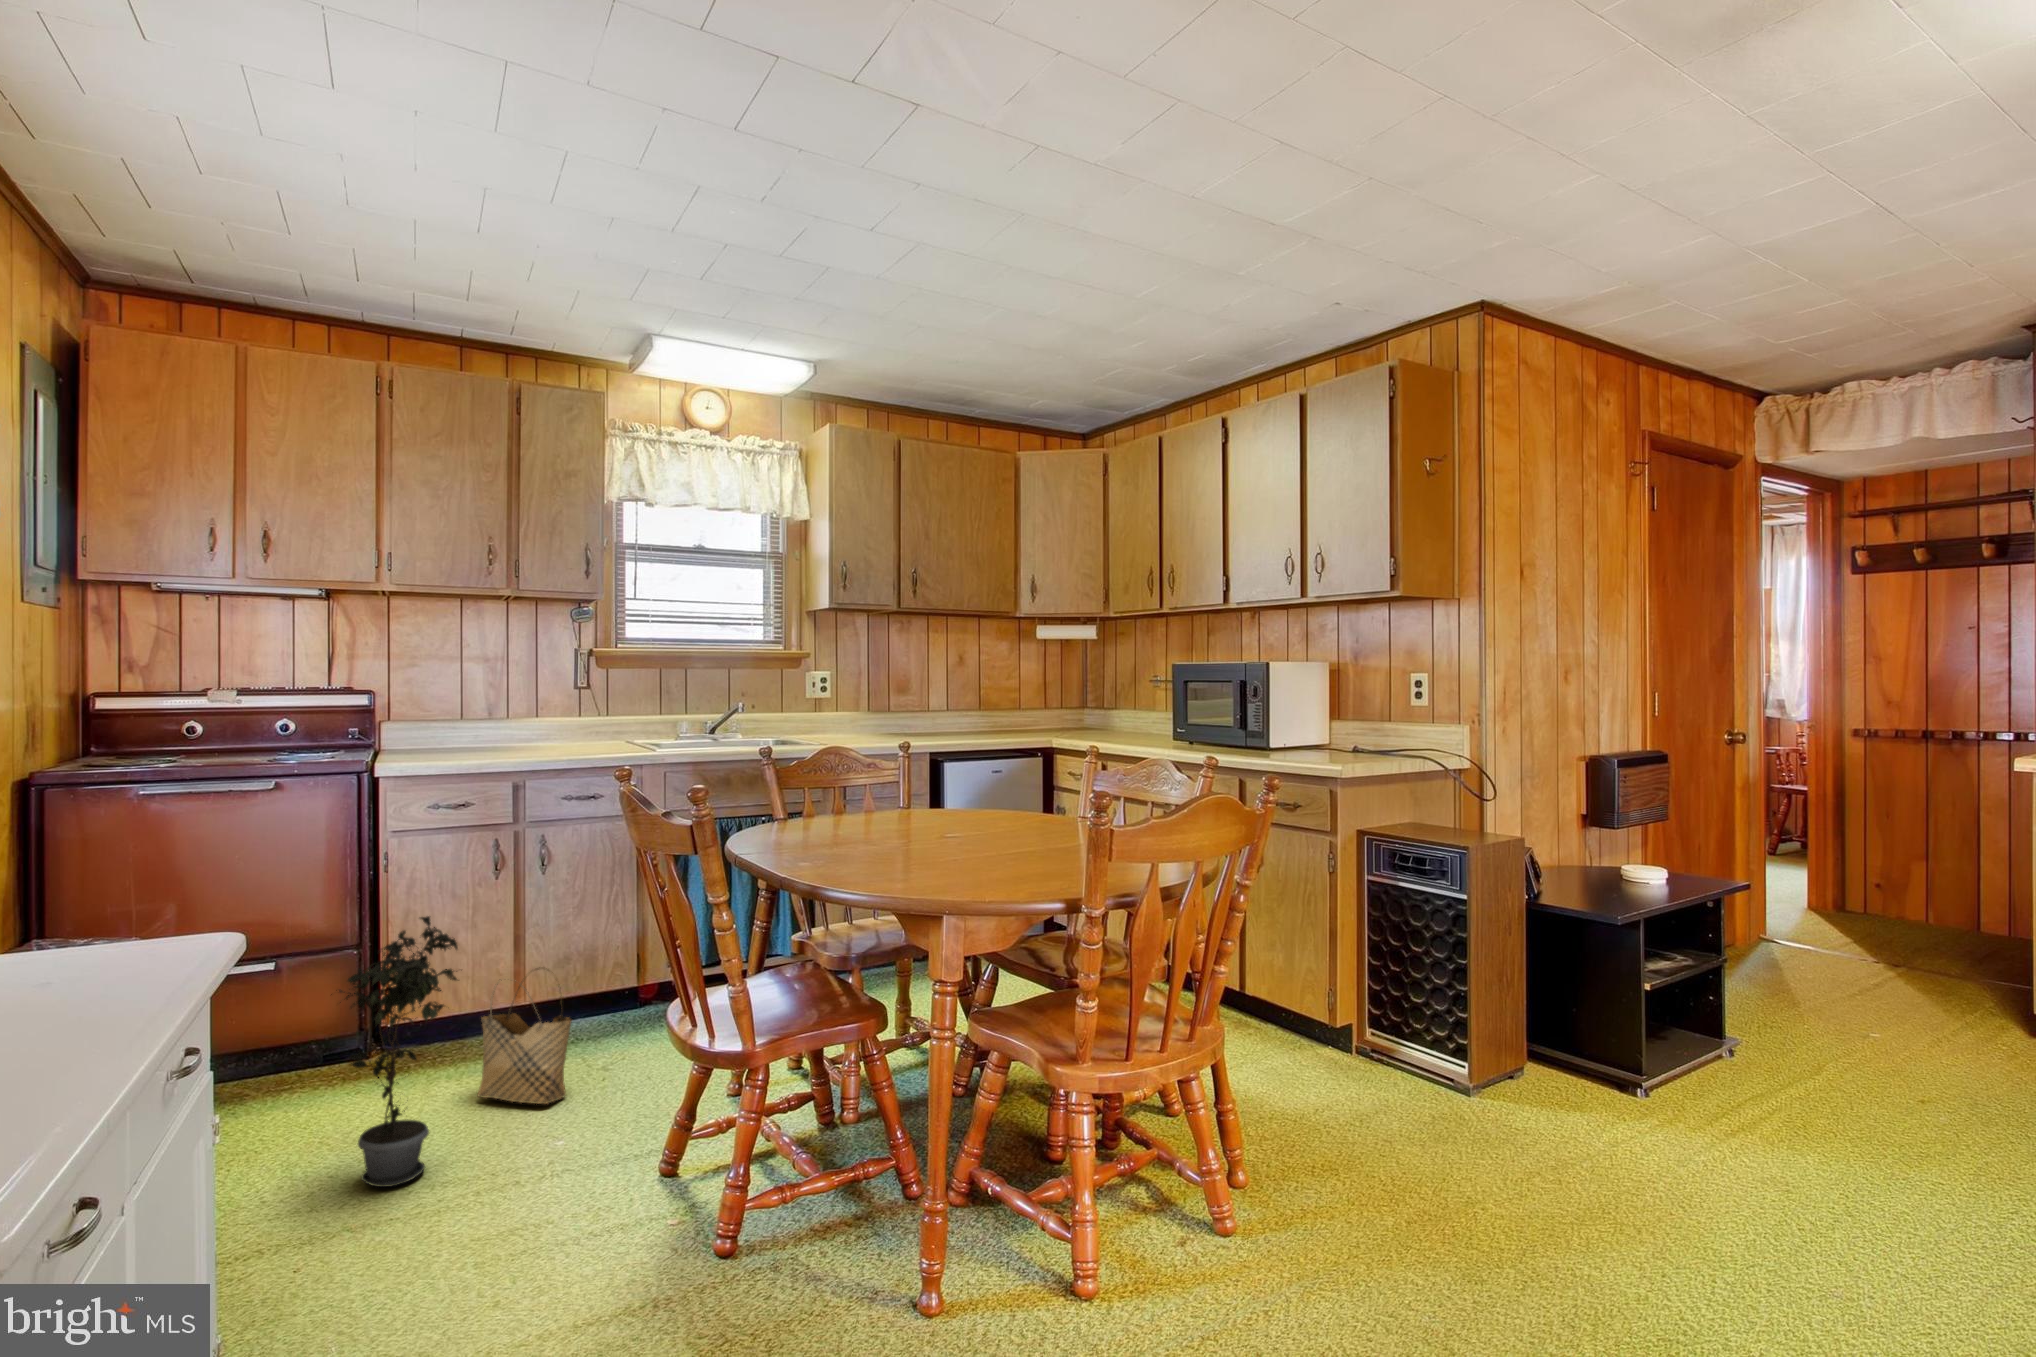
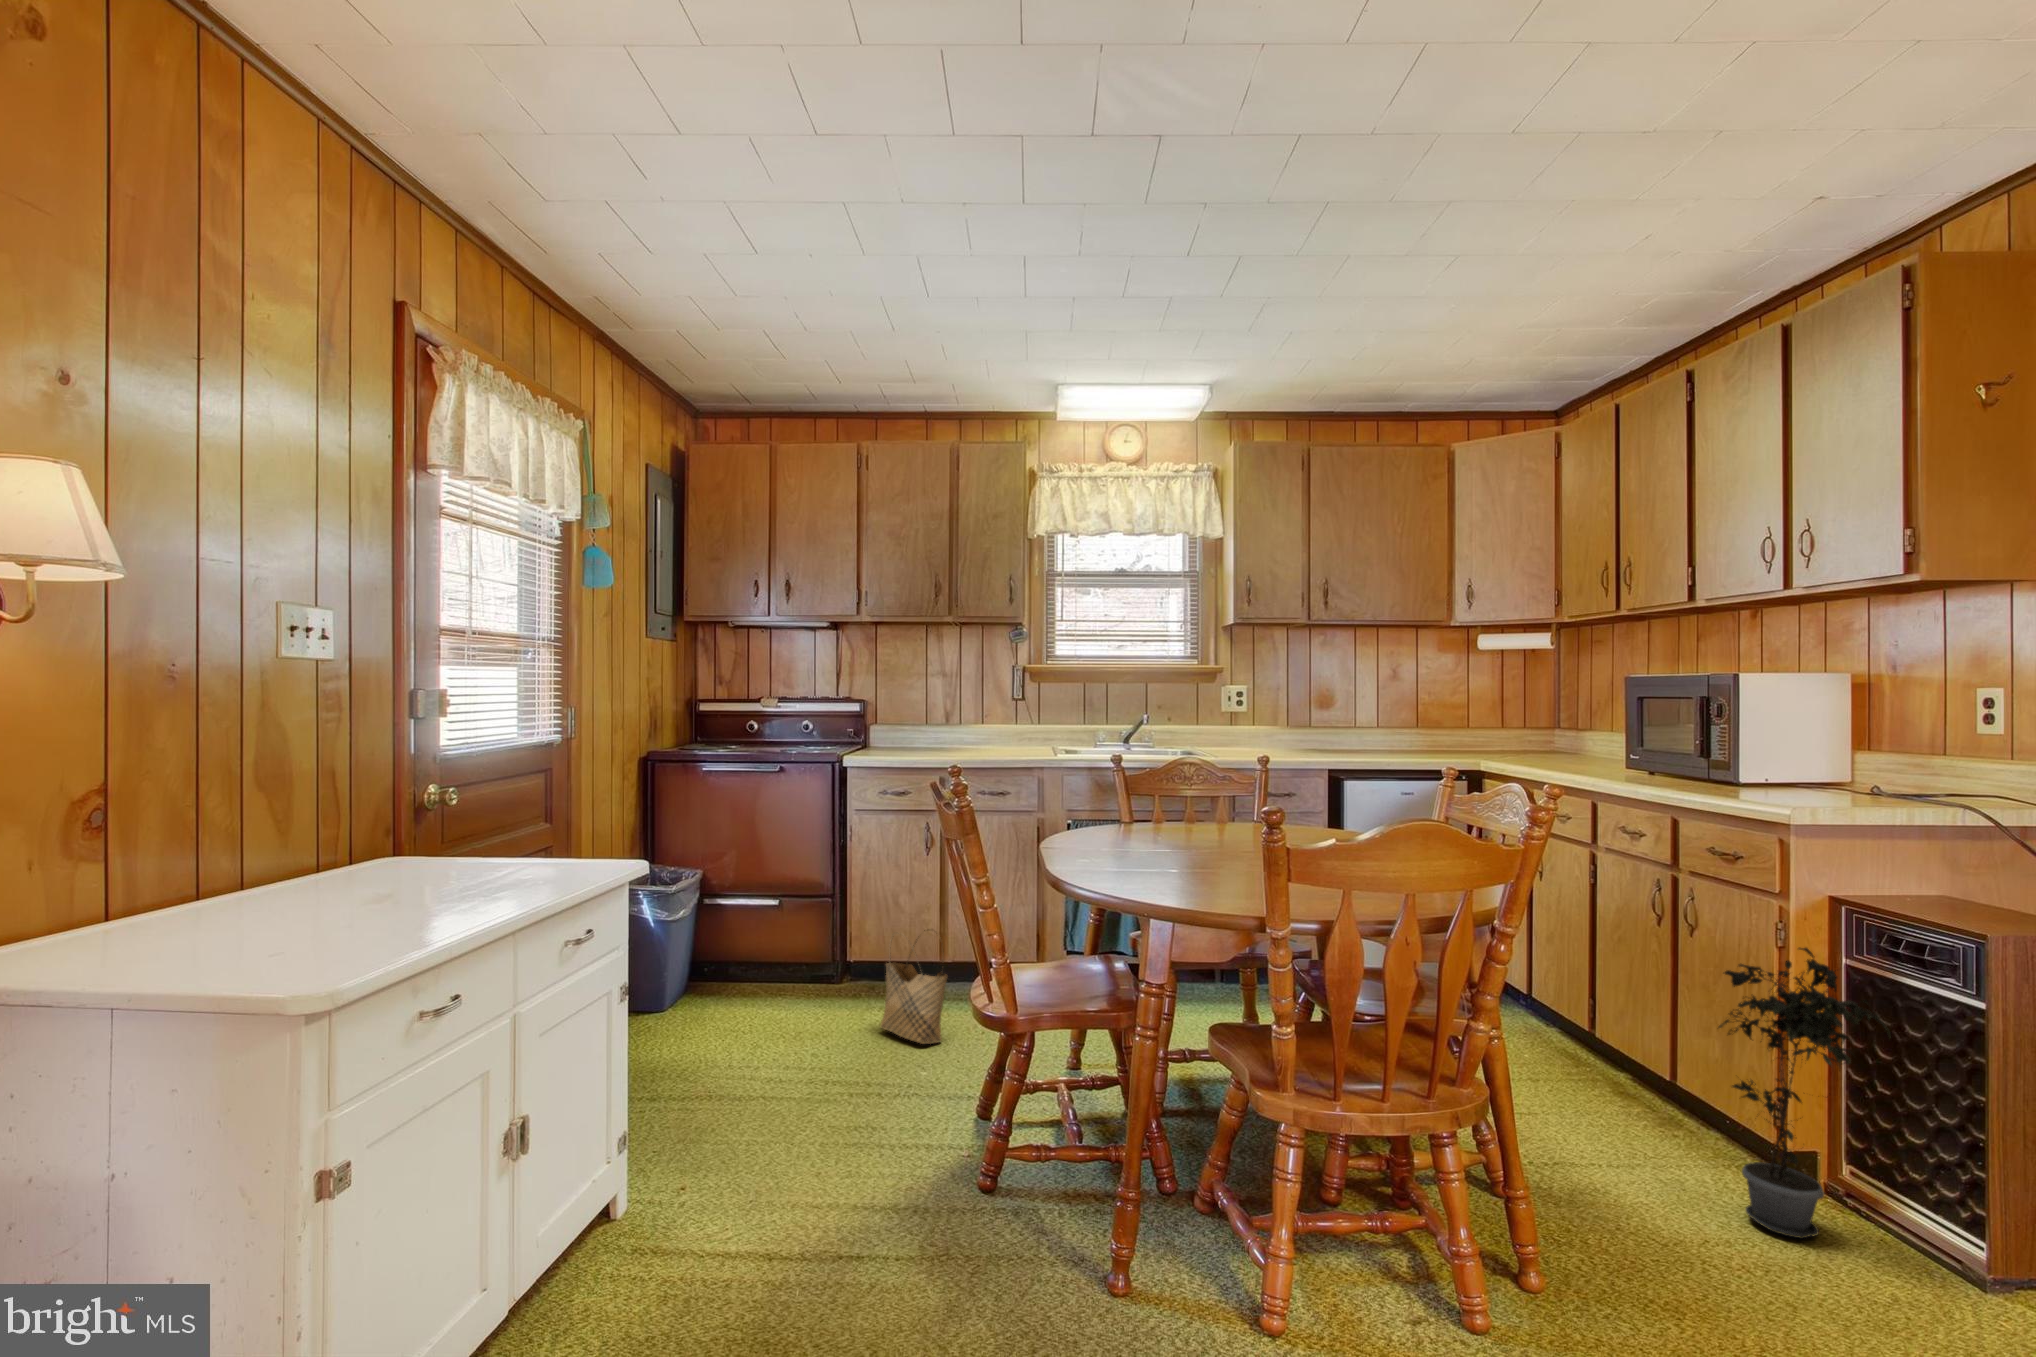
potted plant: present [331,916,458,1187] -> present [1719,948,1891,1239]

